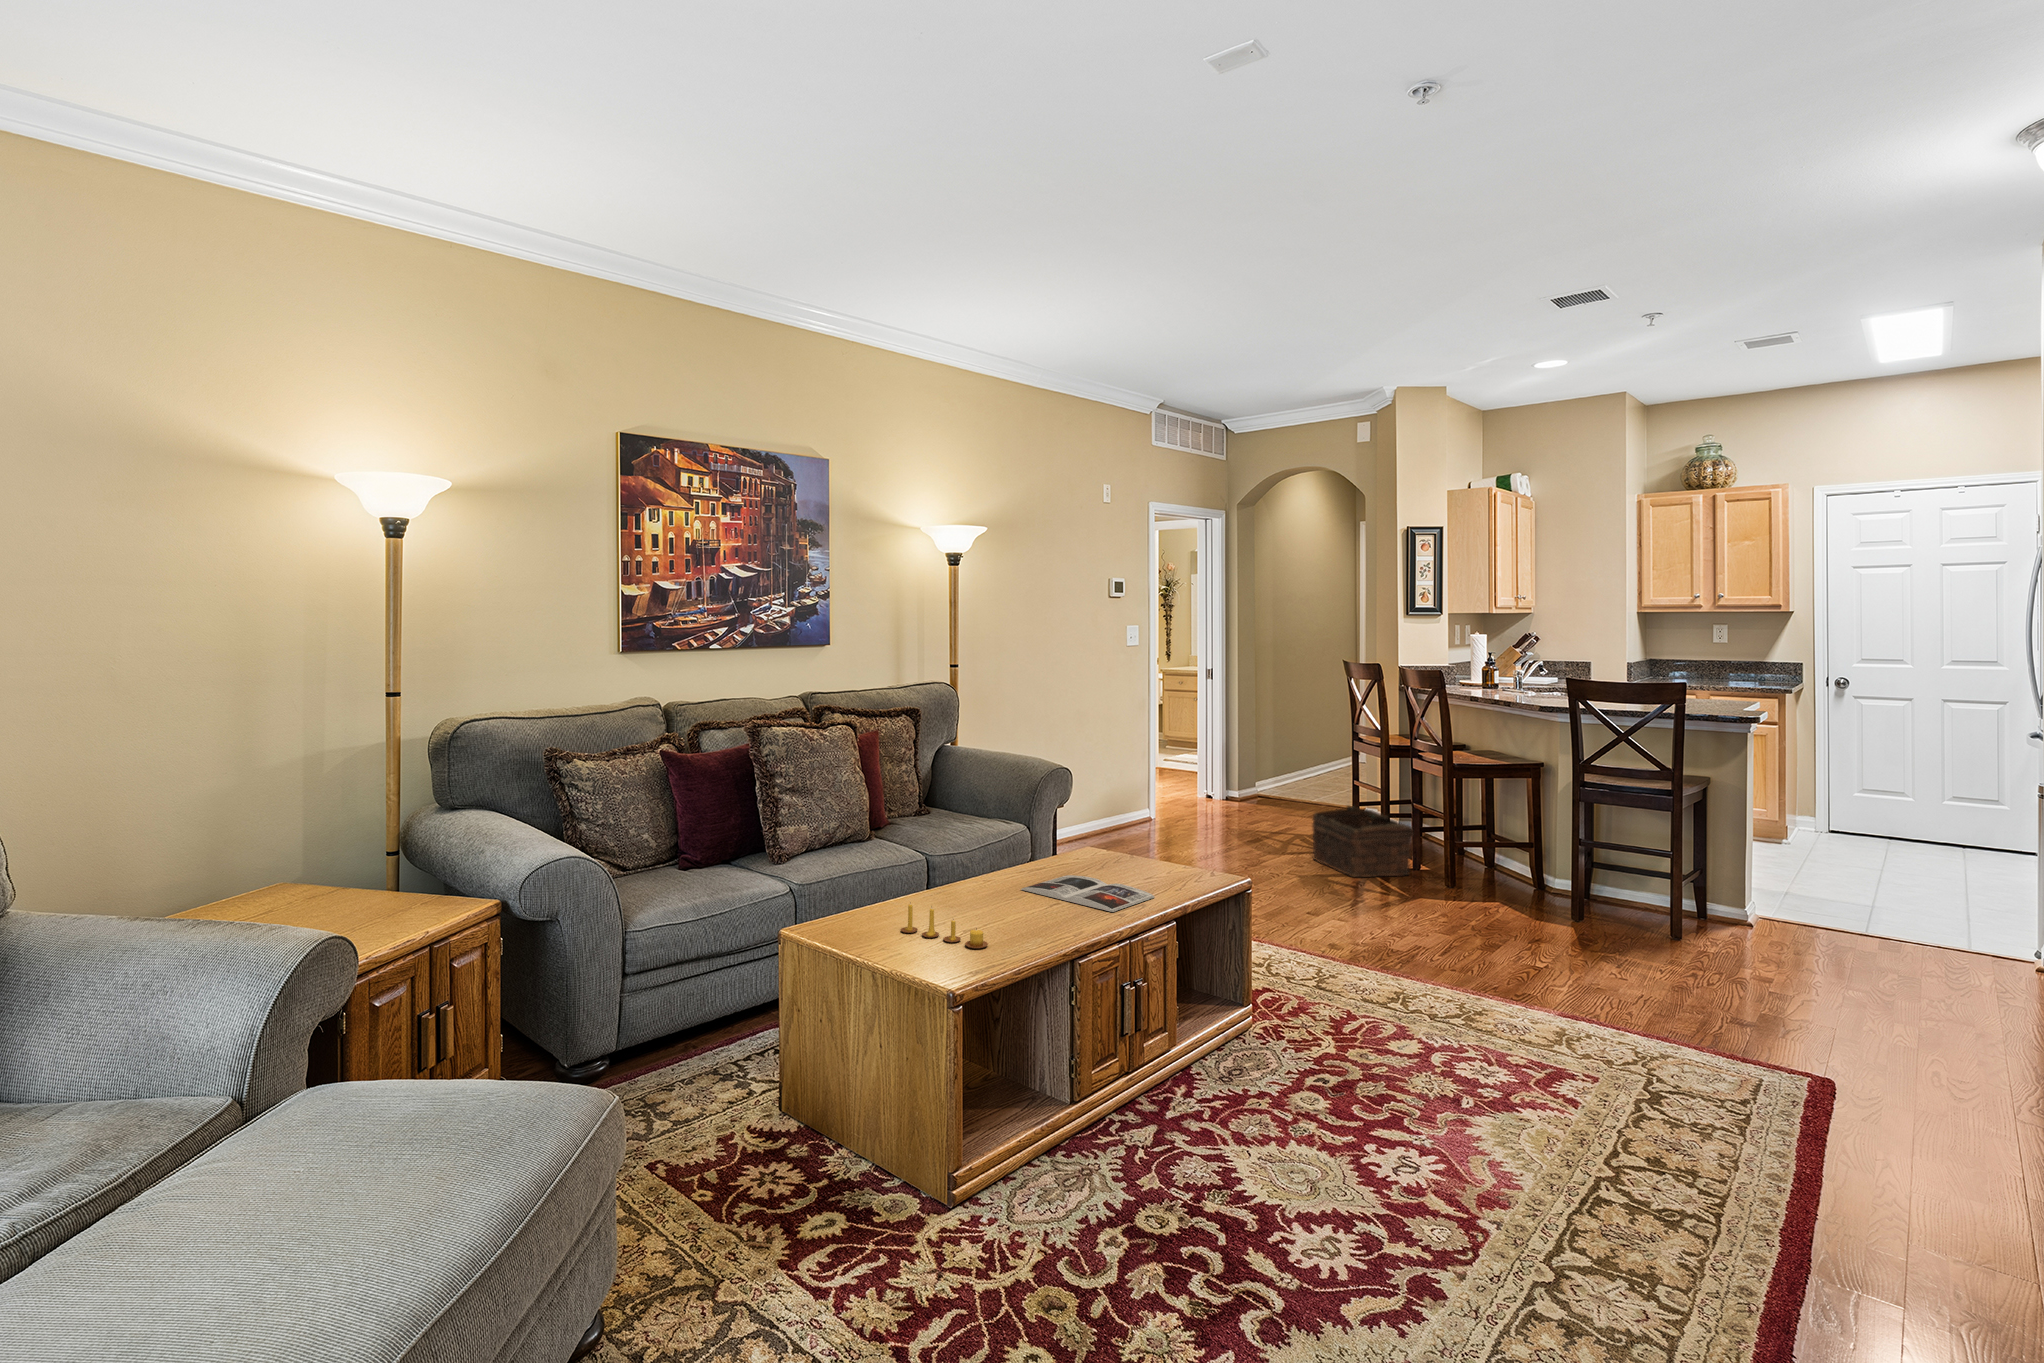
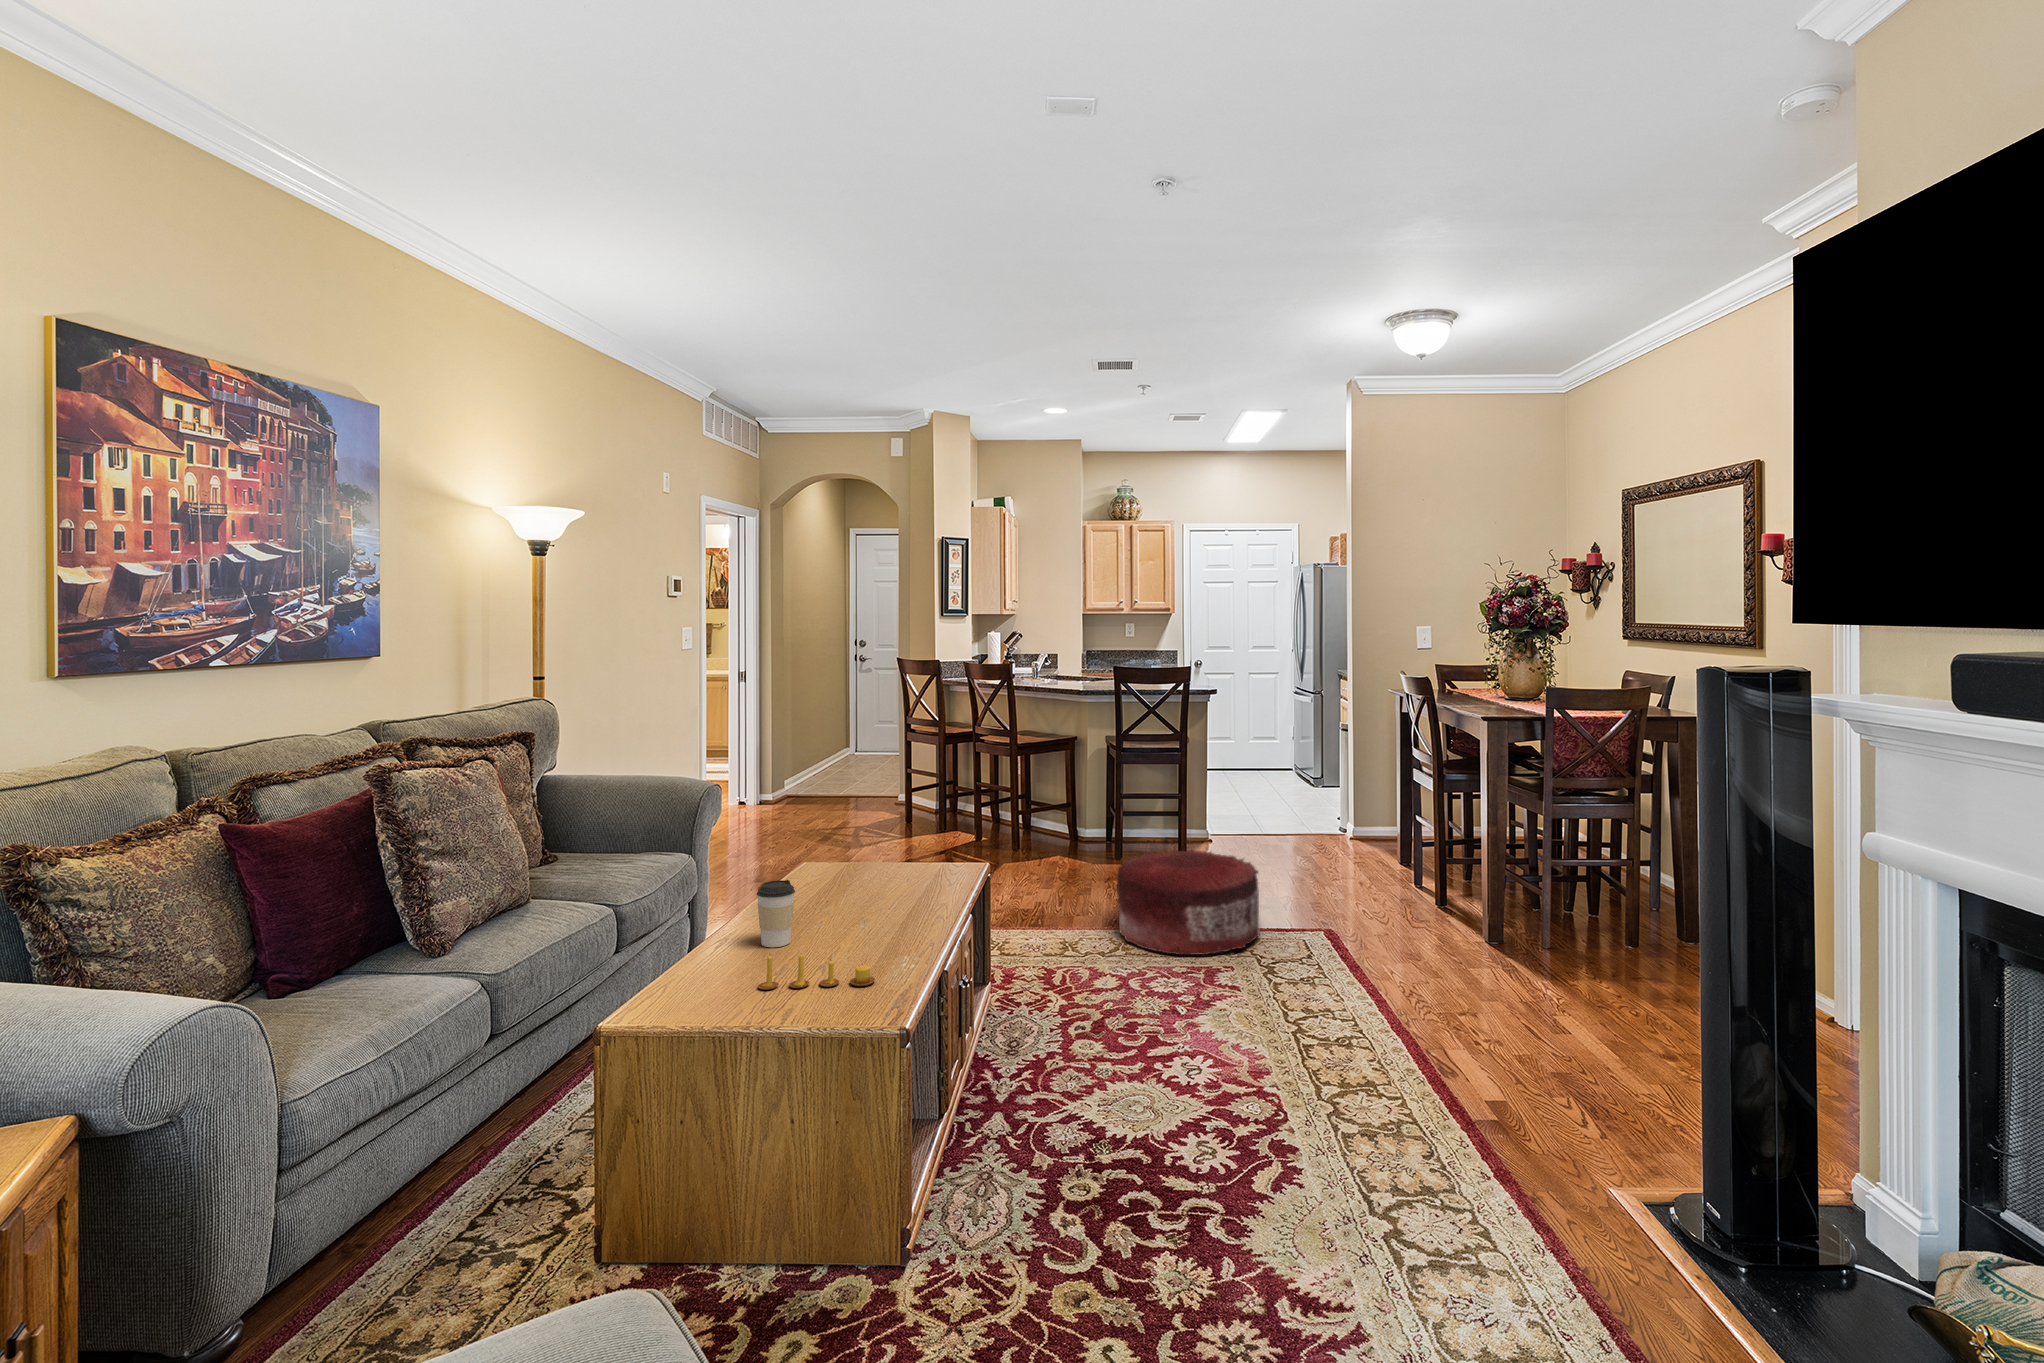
basket: present [1312,806,1414,877] -> none [894,791,985,855]
coffee cup: none [948,846,981,905] -> present [757,880,795,947]
magazine: present [1021,875,1154,912] -> none [815,892,947,920]
pouf: none [1473,907,1697,1057] -> present [1117,849,1260,955]

